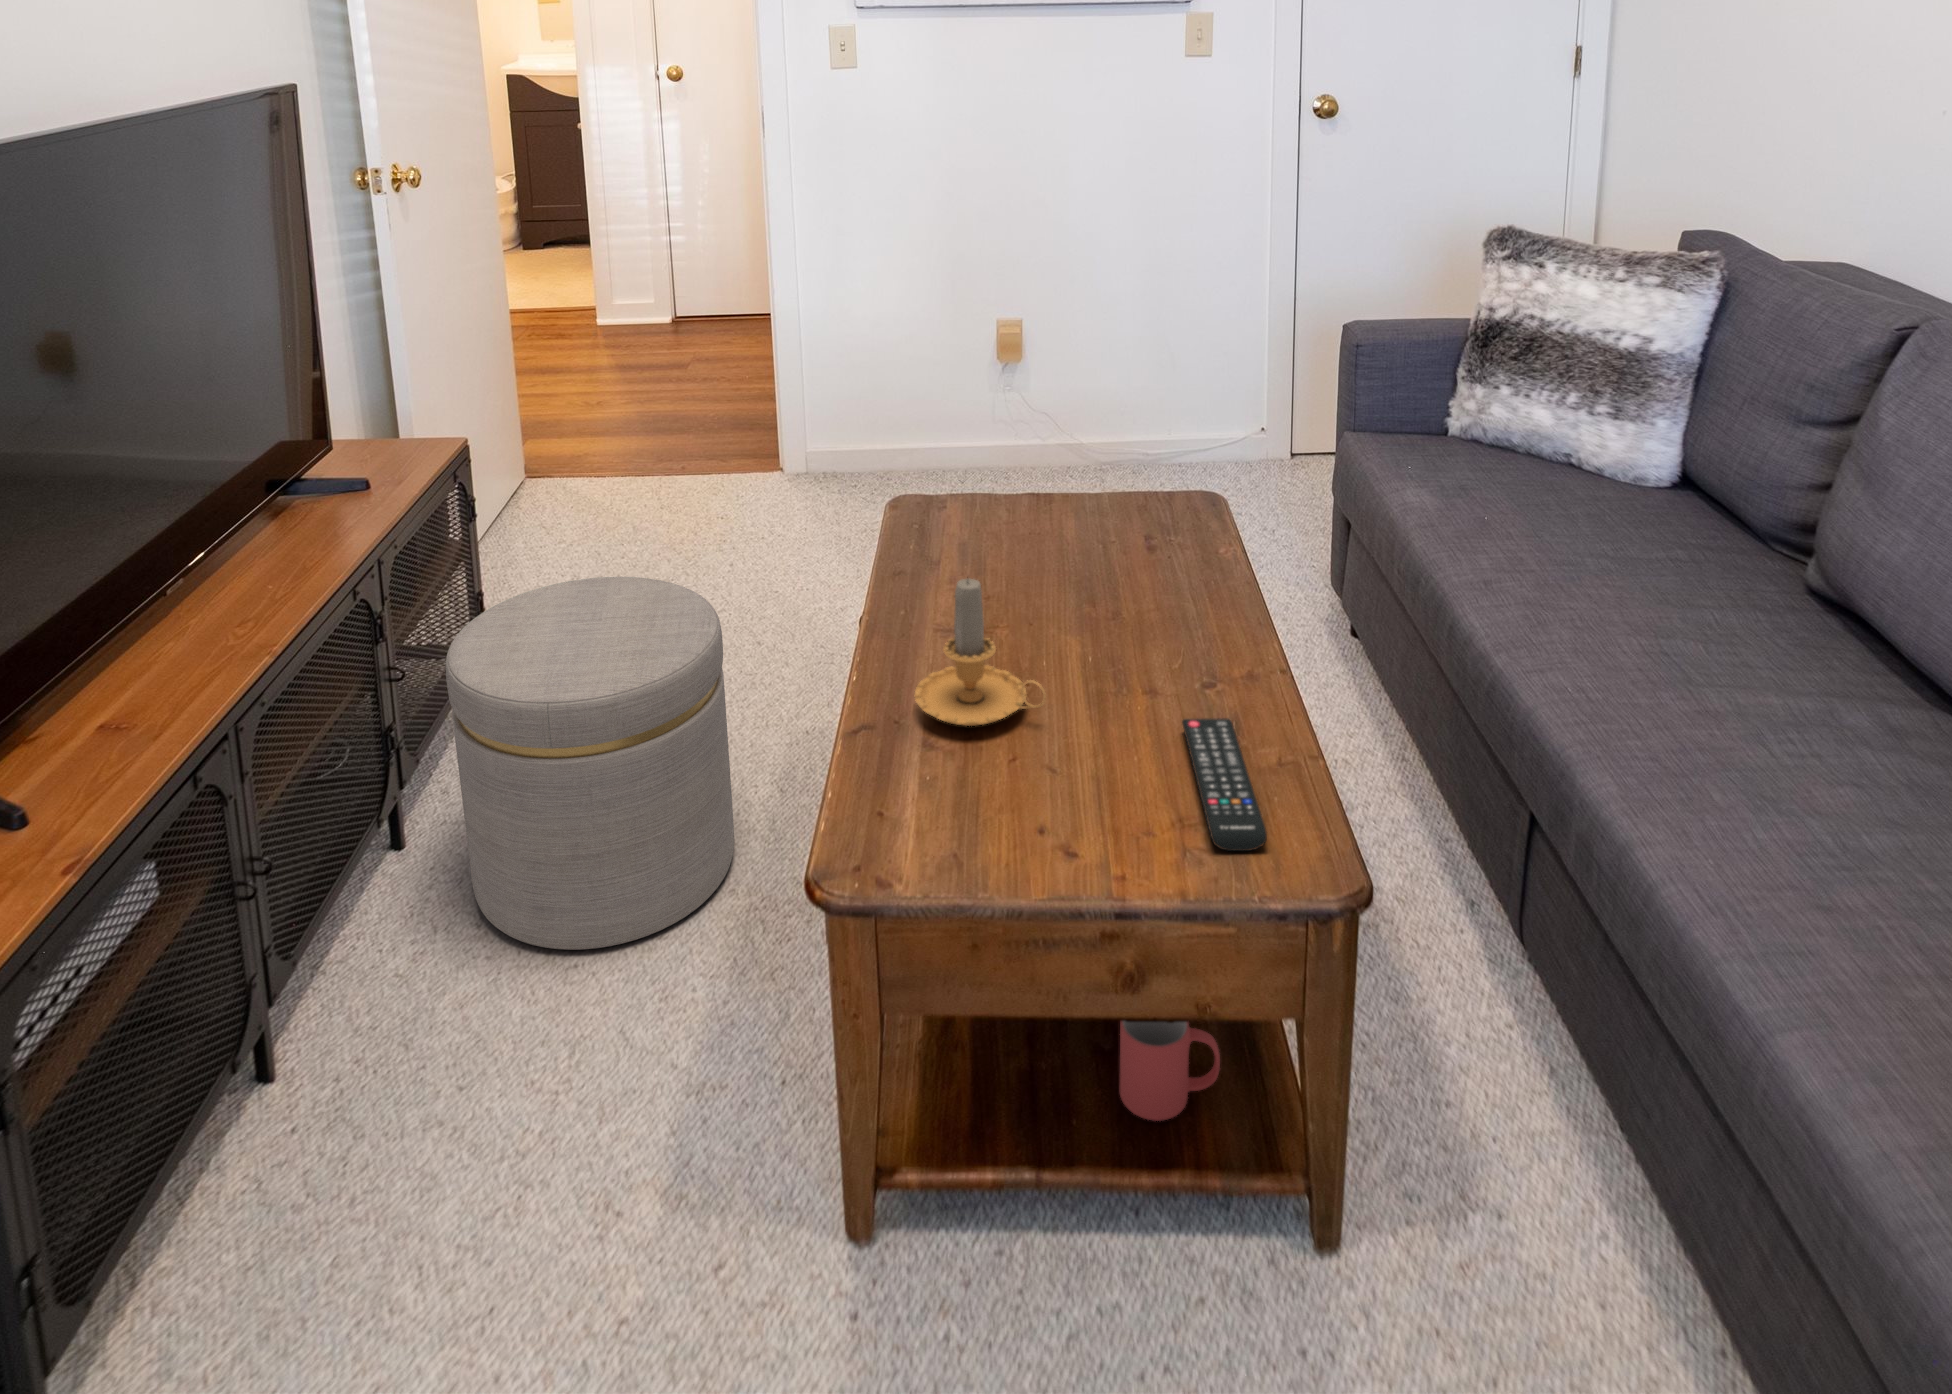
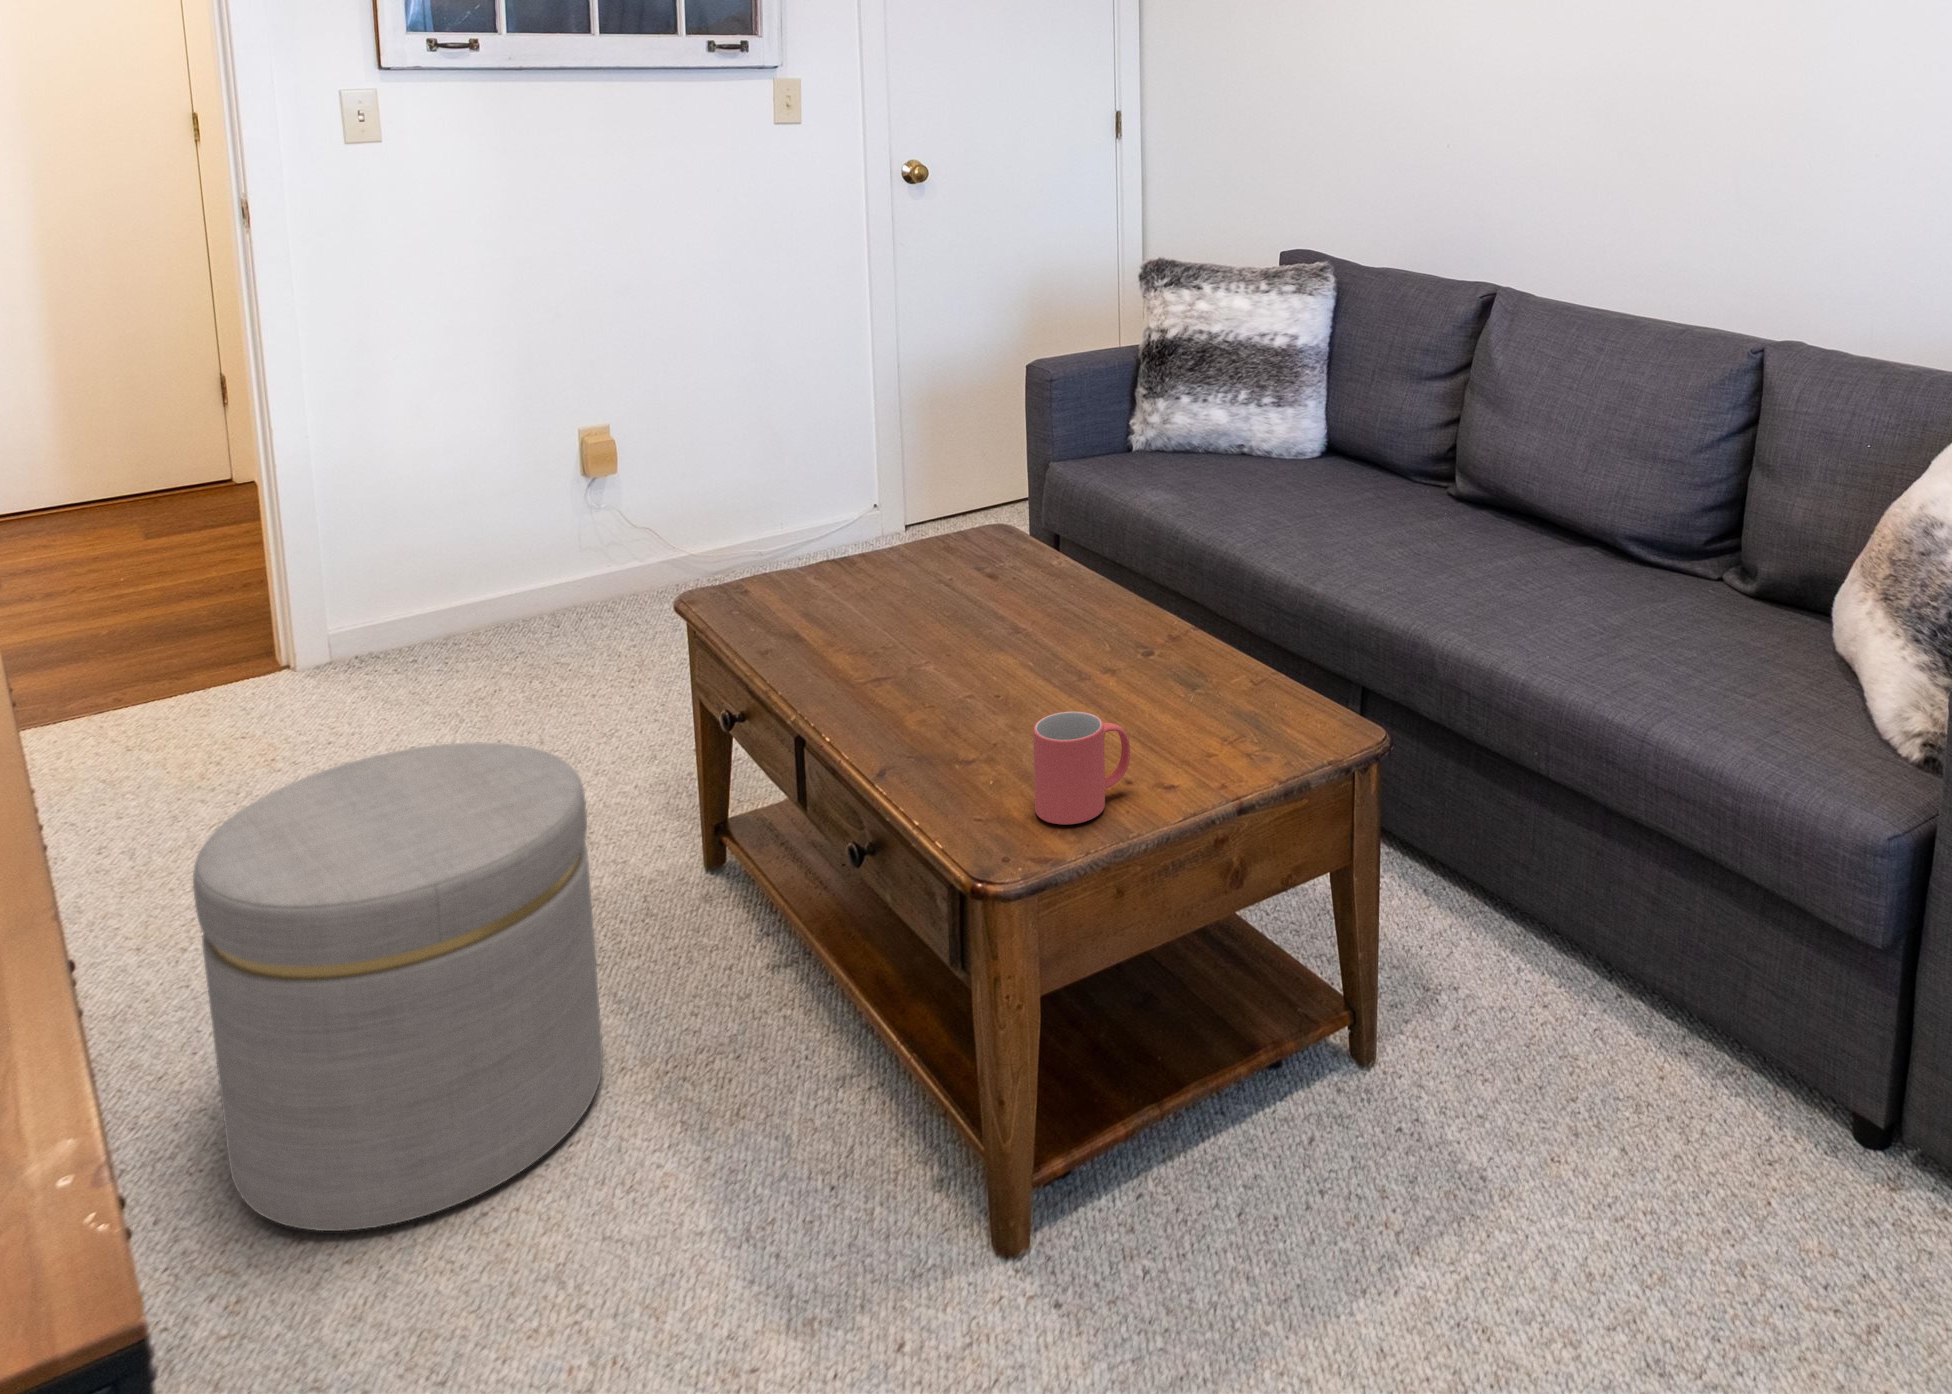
candle: present [915,578,1046,726] -> none [915,589,1054,739]
remote control: present [1182,718,1267,851] -> none [1166,663,1307,743]
mug: present [1120,1021,1220,1121] -> present [1033,711,1130,824]

